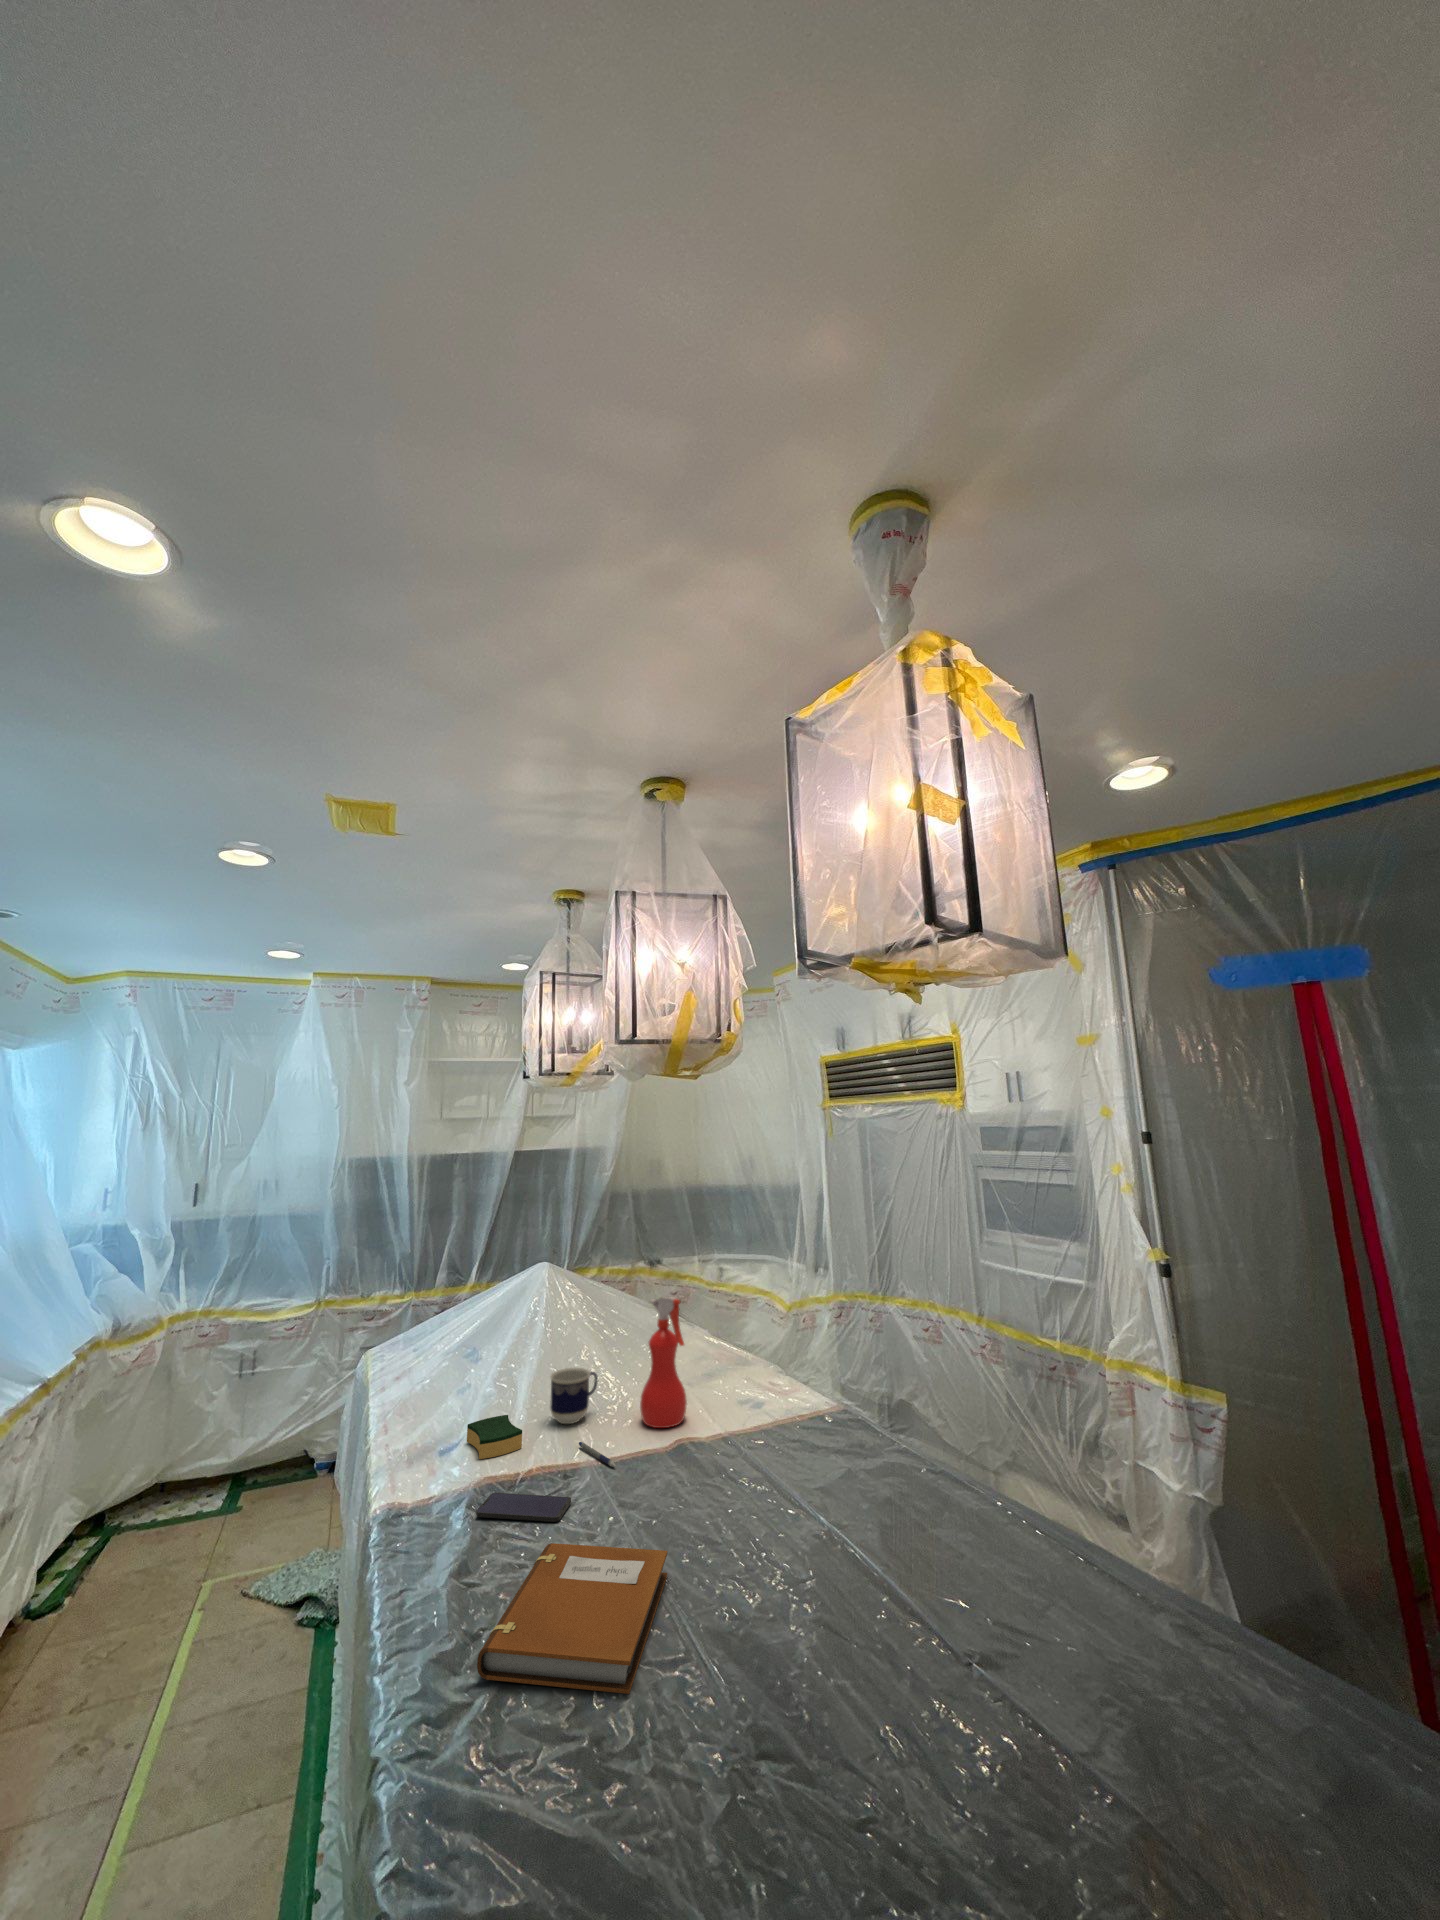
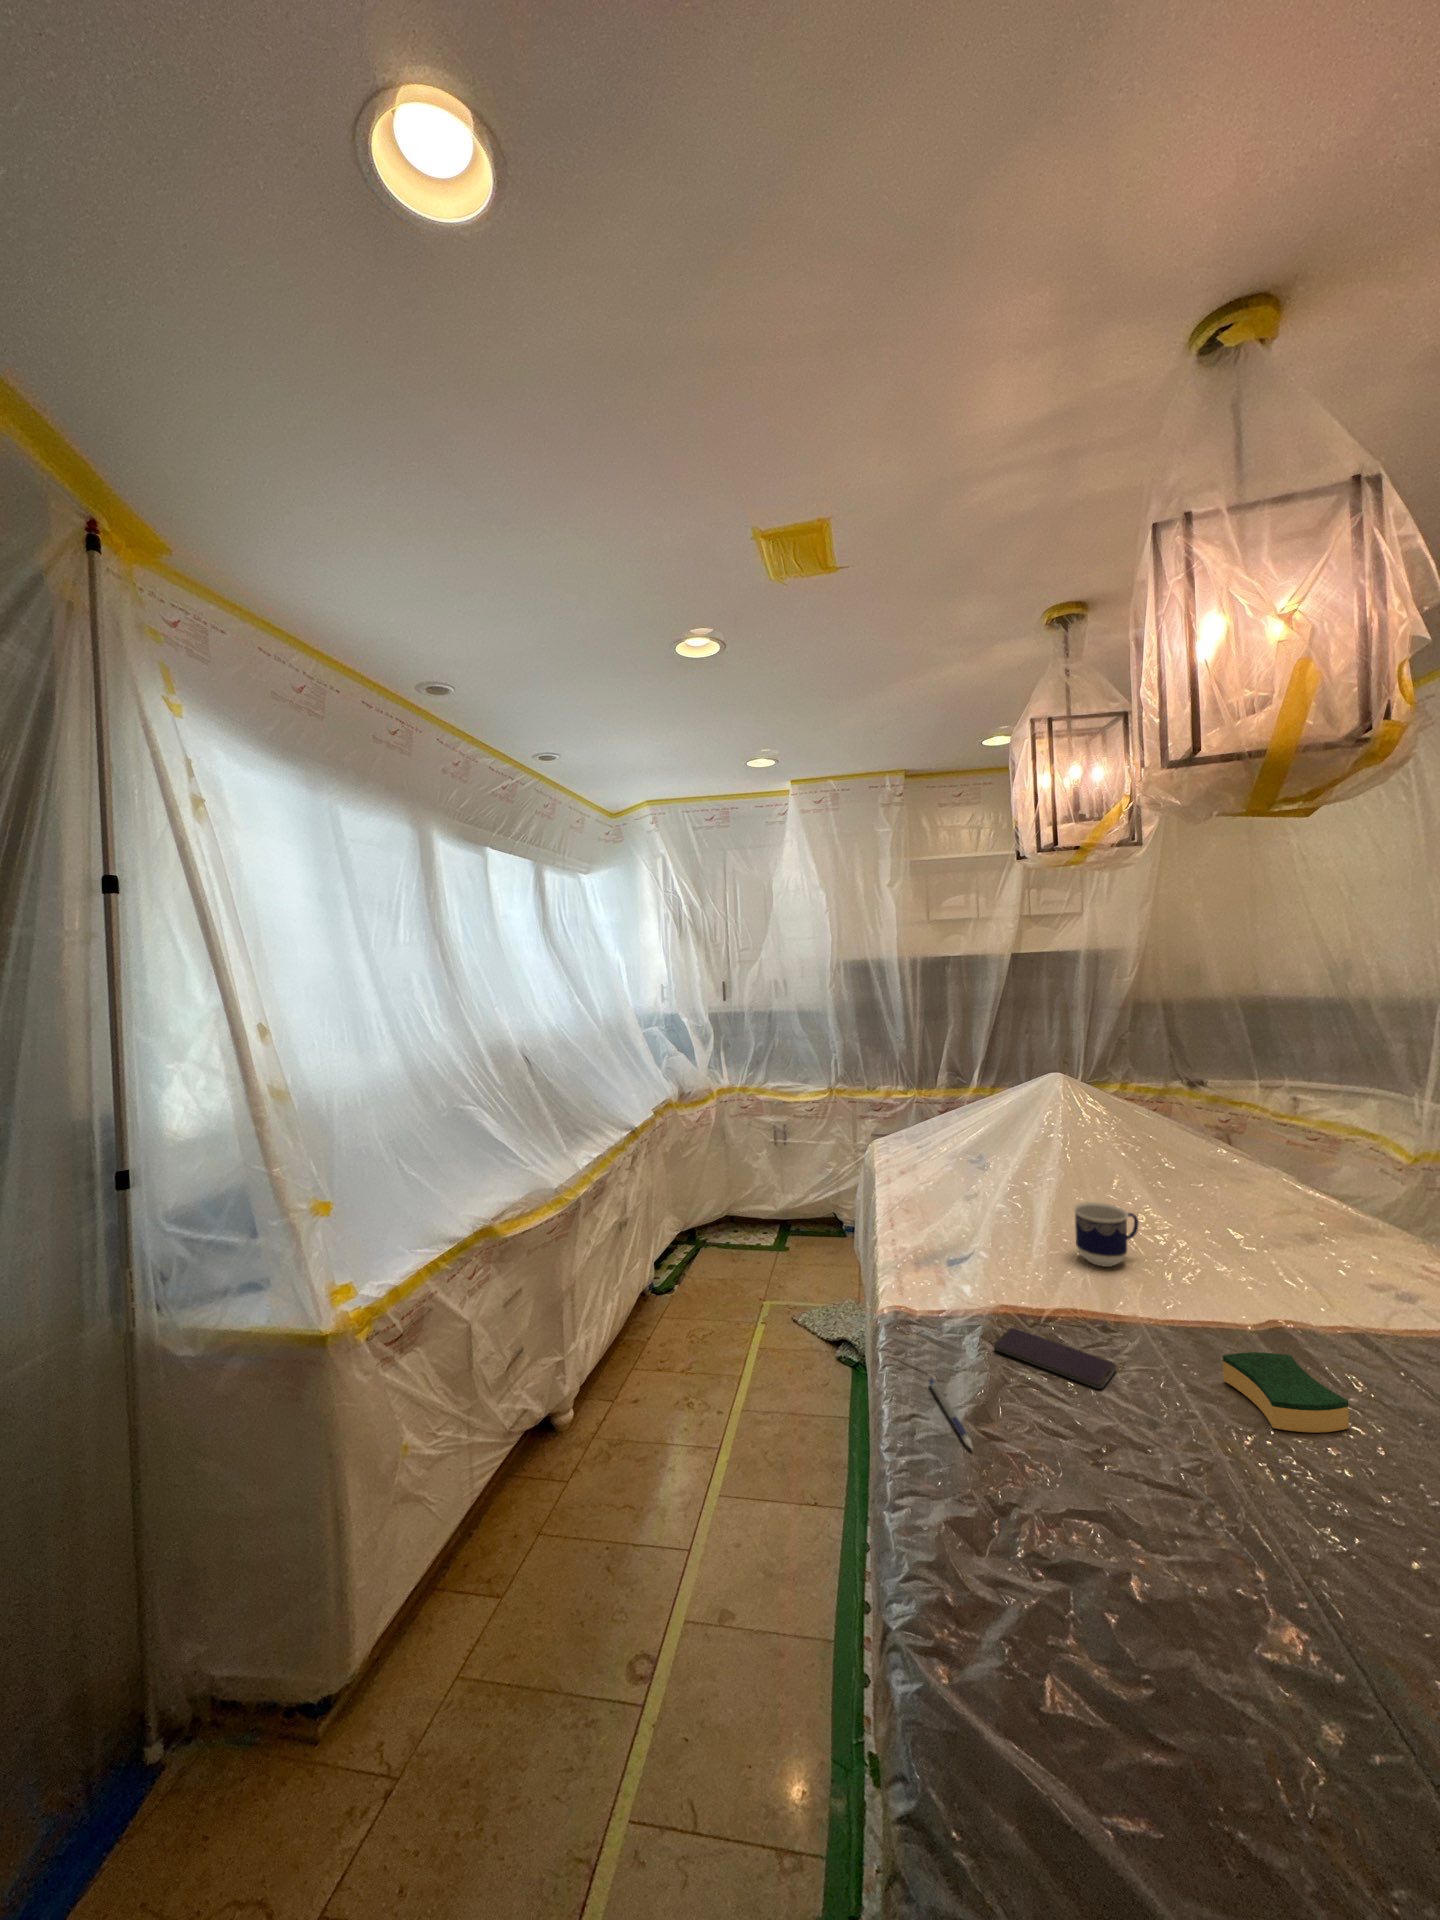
spray bottle: present [640,1297,687,1428] -> none [1206,1140,1283,1306]
sponge: present [467,1415,522,1459] -> present [1223,1352,1349,1433]
pen: present [579,1442,616,1467] -> present [929,1379,972,1448]
notebook: present [477,1543,668,1694] -> none [1009,1423,1290,1705]

